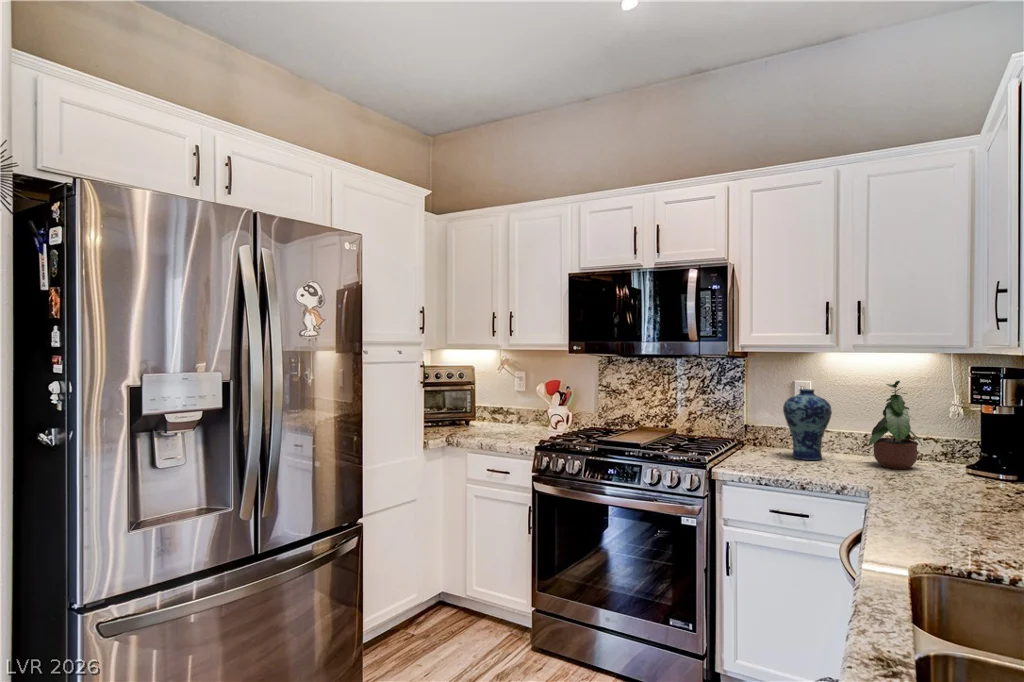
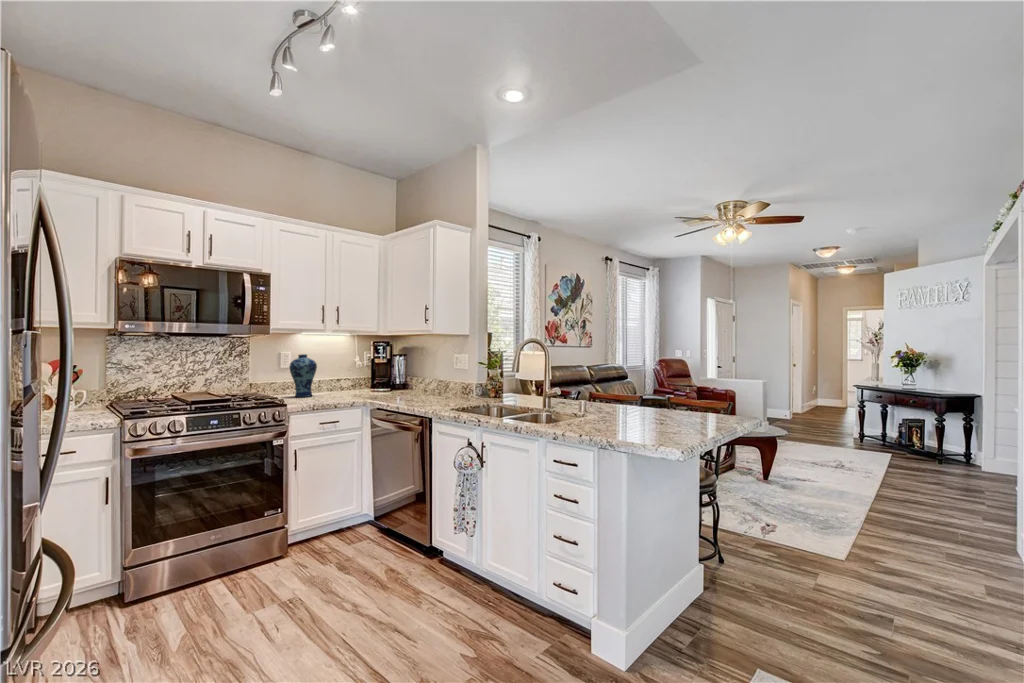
potted plant: present [868,381,922,469] -> none [331,347,360,394]

